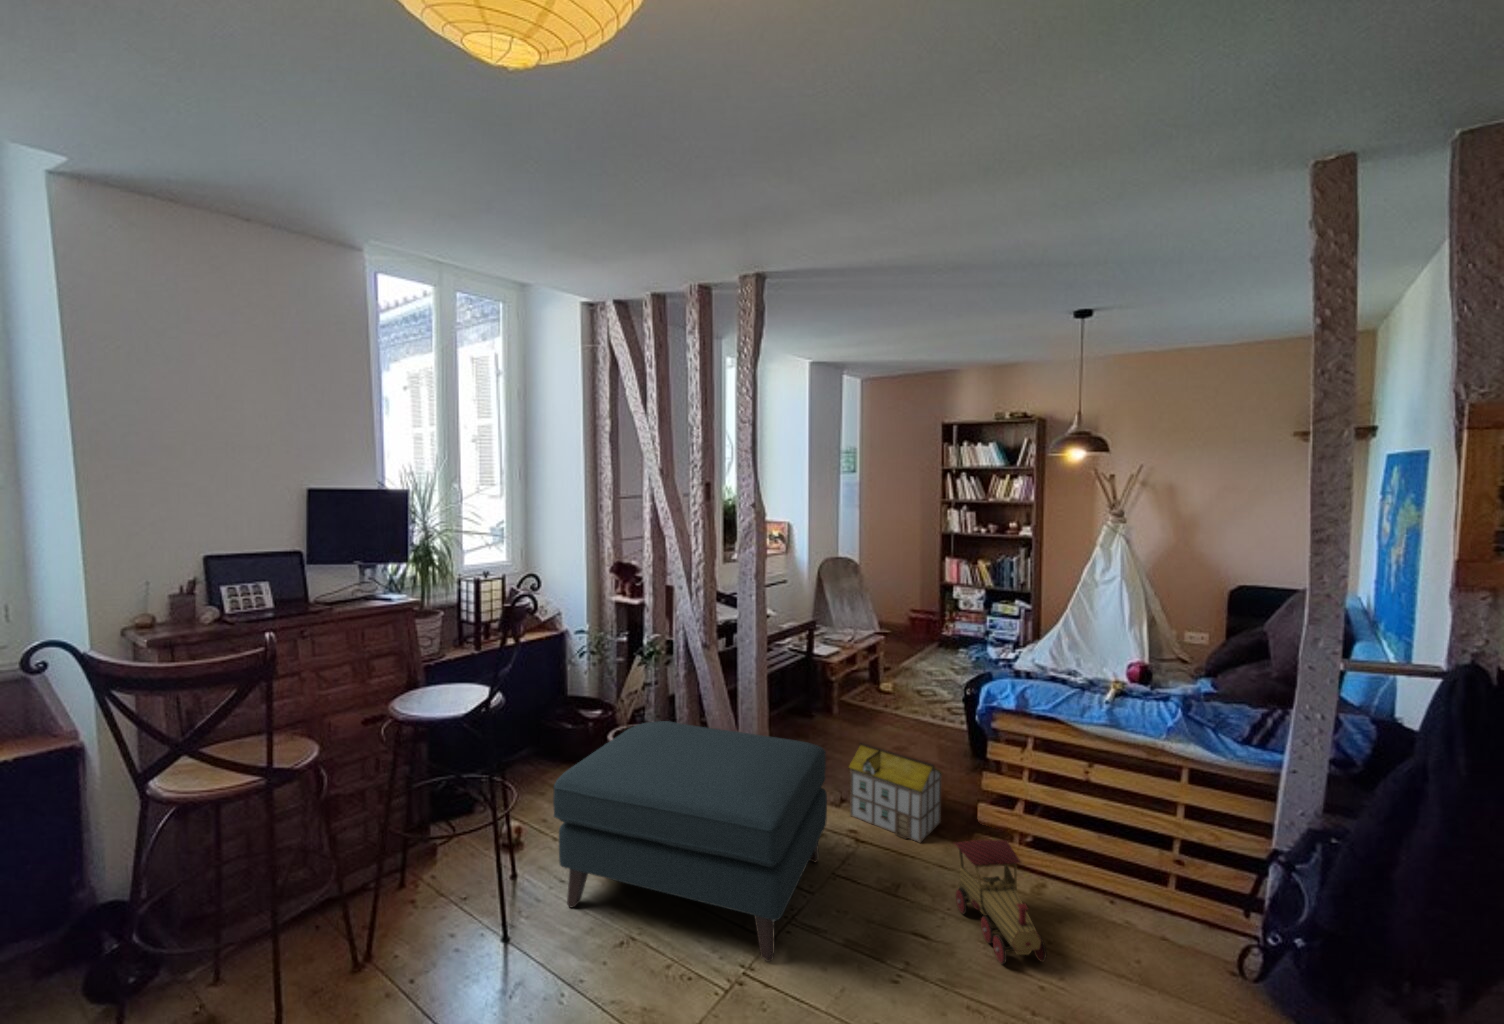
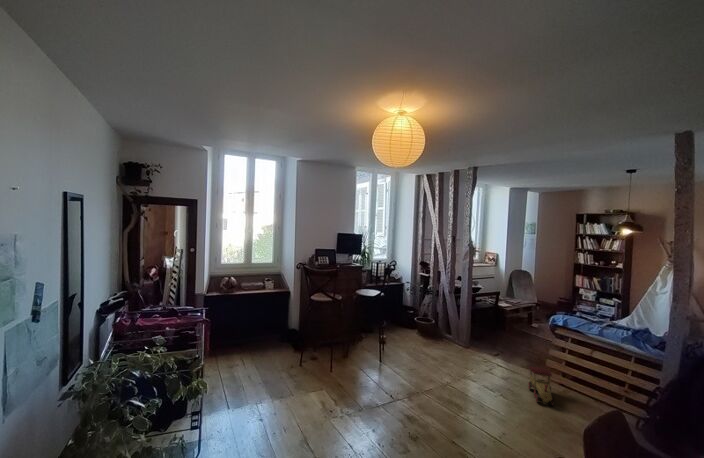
ottoman: present [553,721,827,962] -> none [398,312,486,383]
toy house: present [849,743,942,843] -> none [498,334,536,371]

